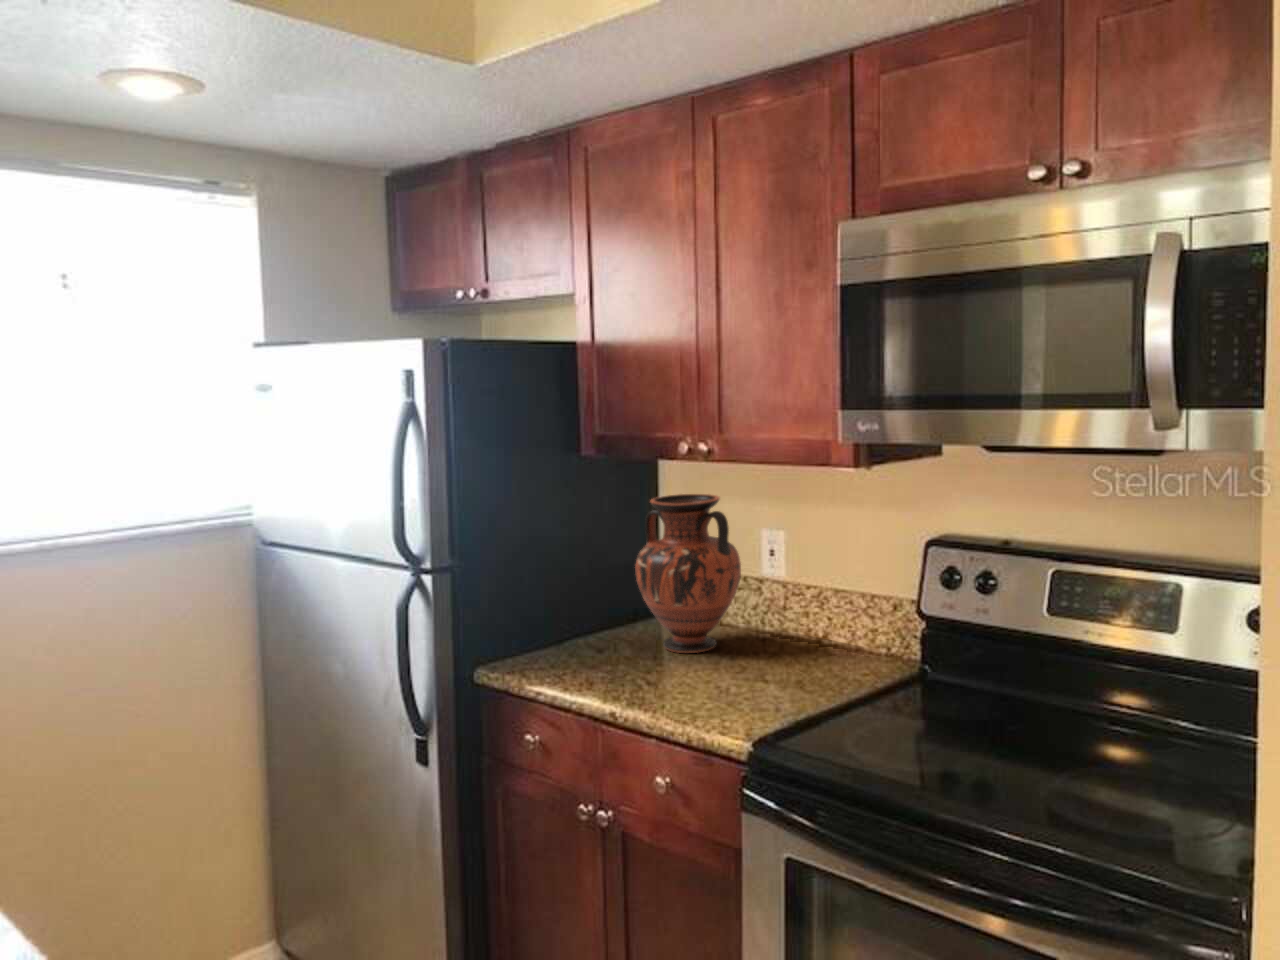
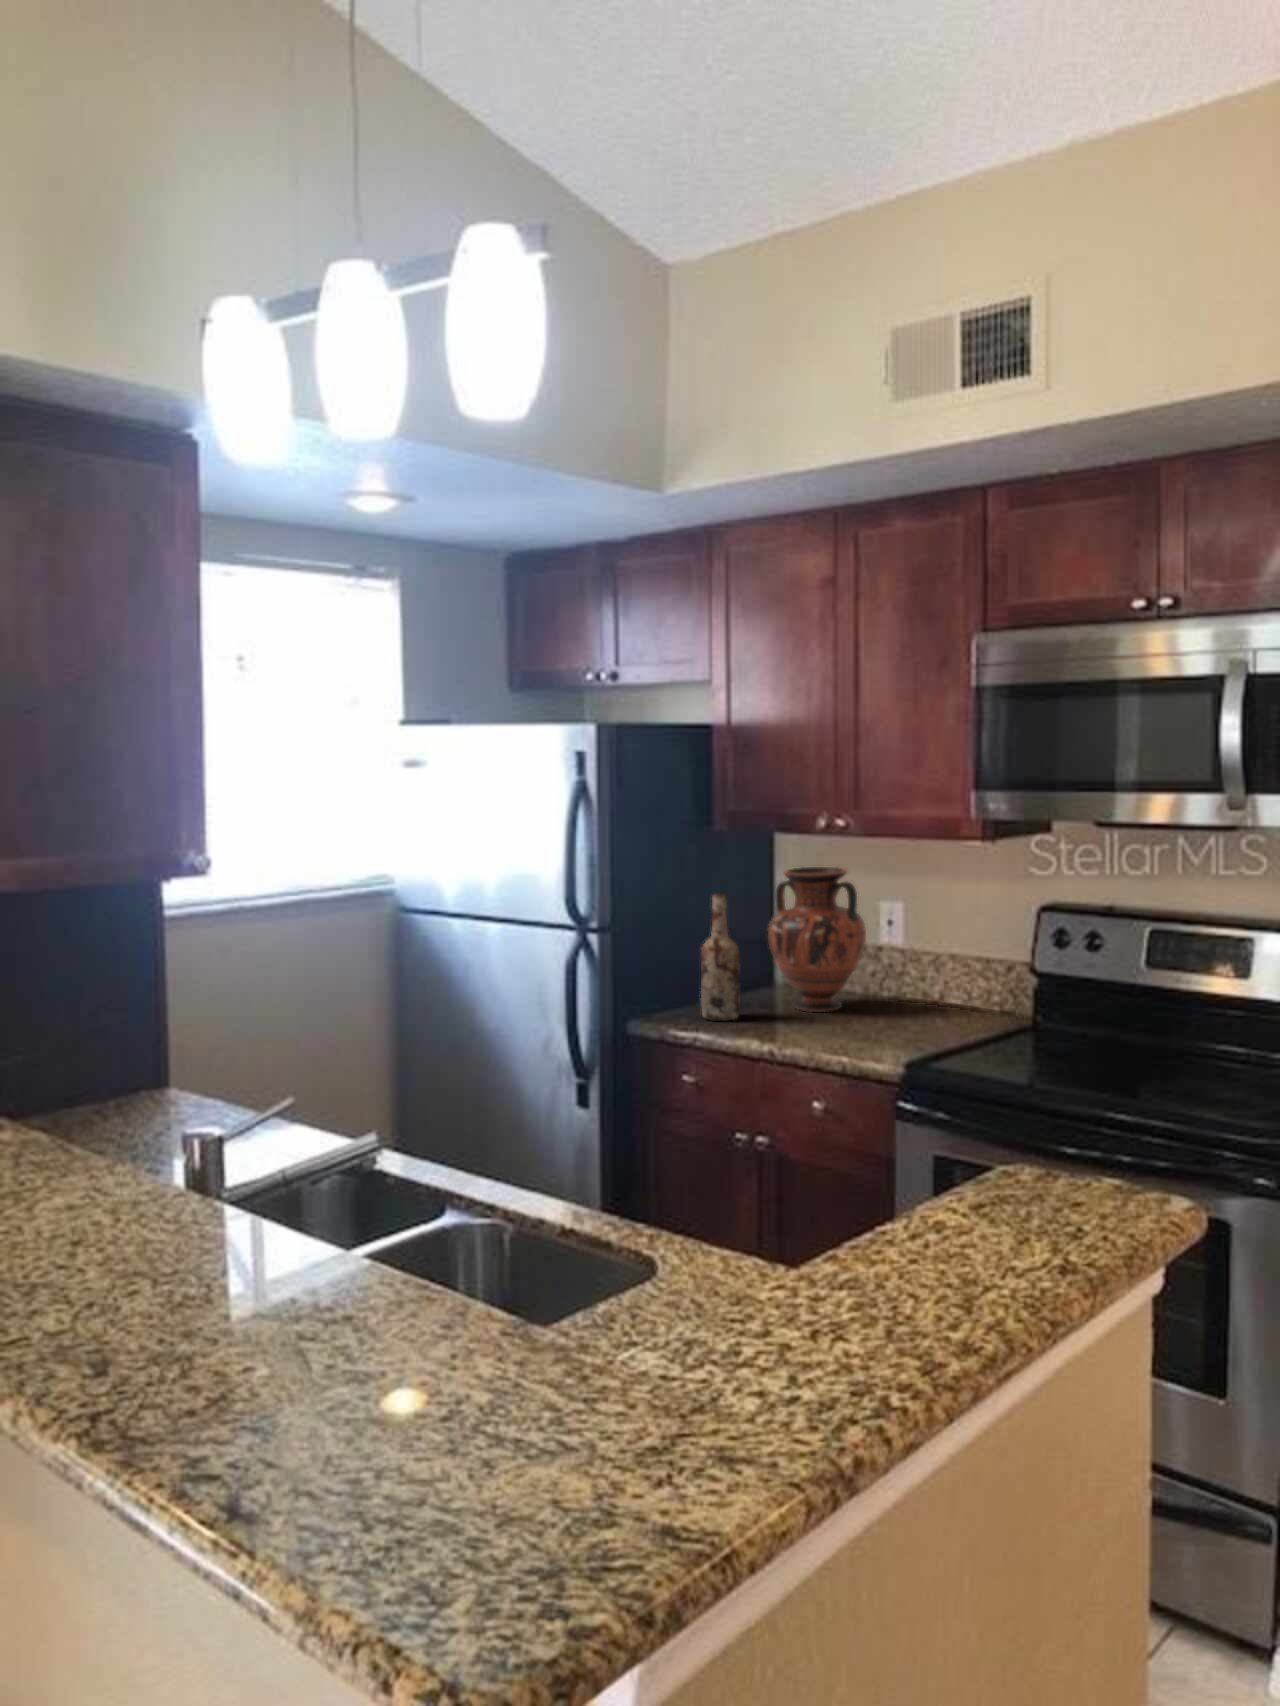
wine bottle: none [554,526,598,667] -> present [701,893,740,1021]

